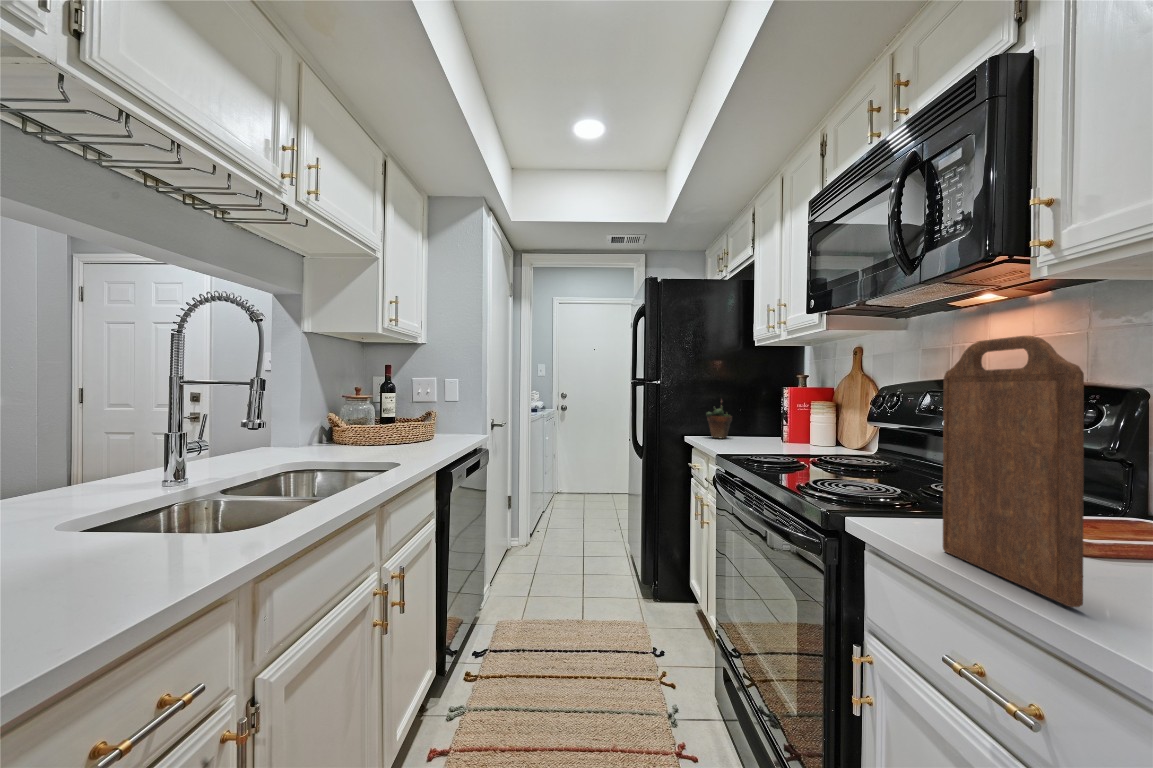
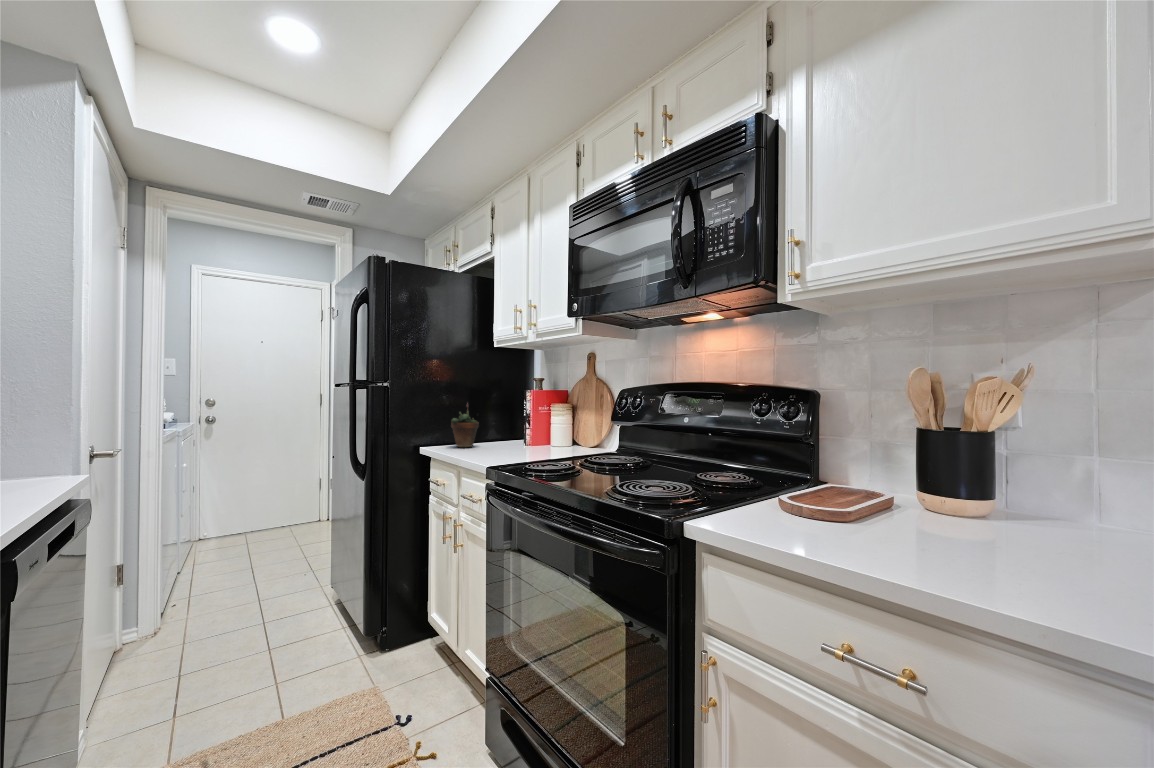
cutting board: present [943,336,1084,607] -> none [780,347,912,571]

